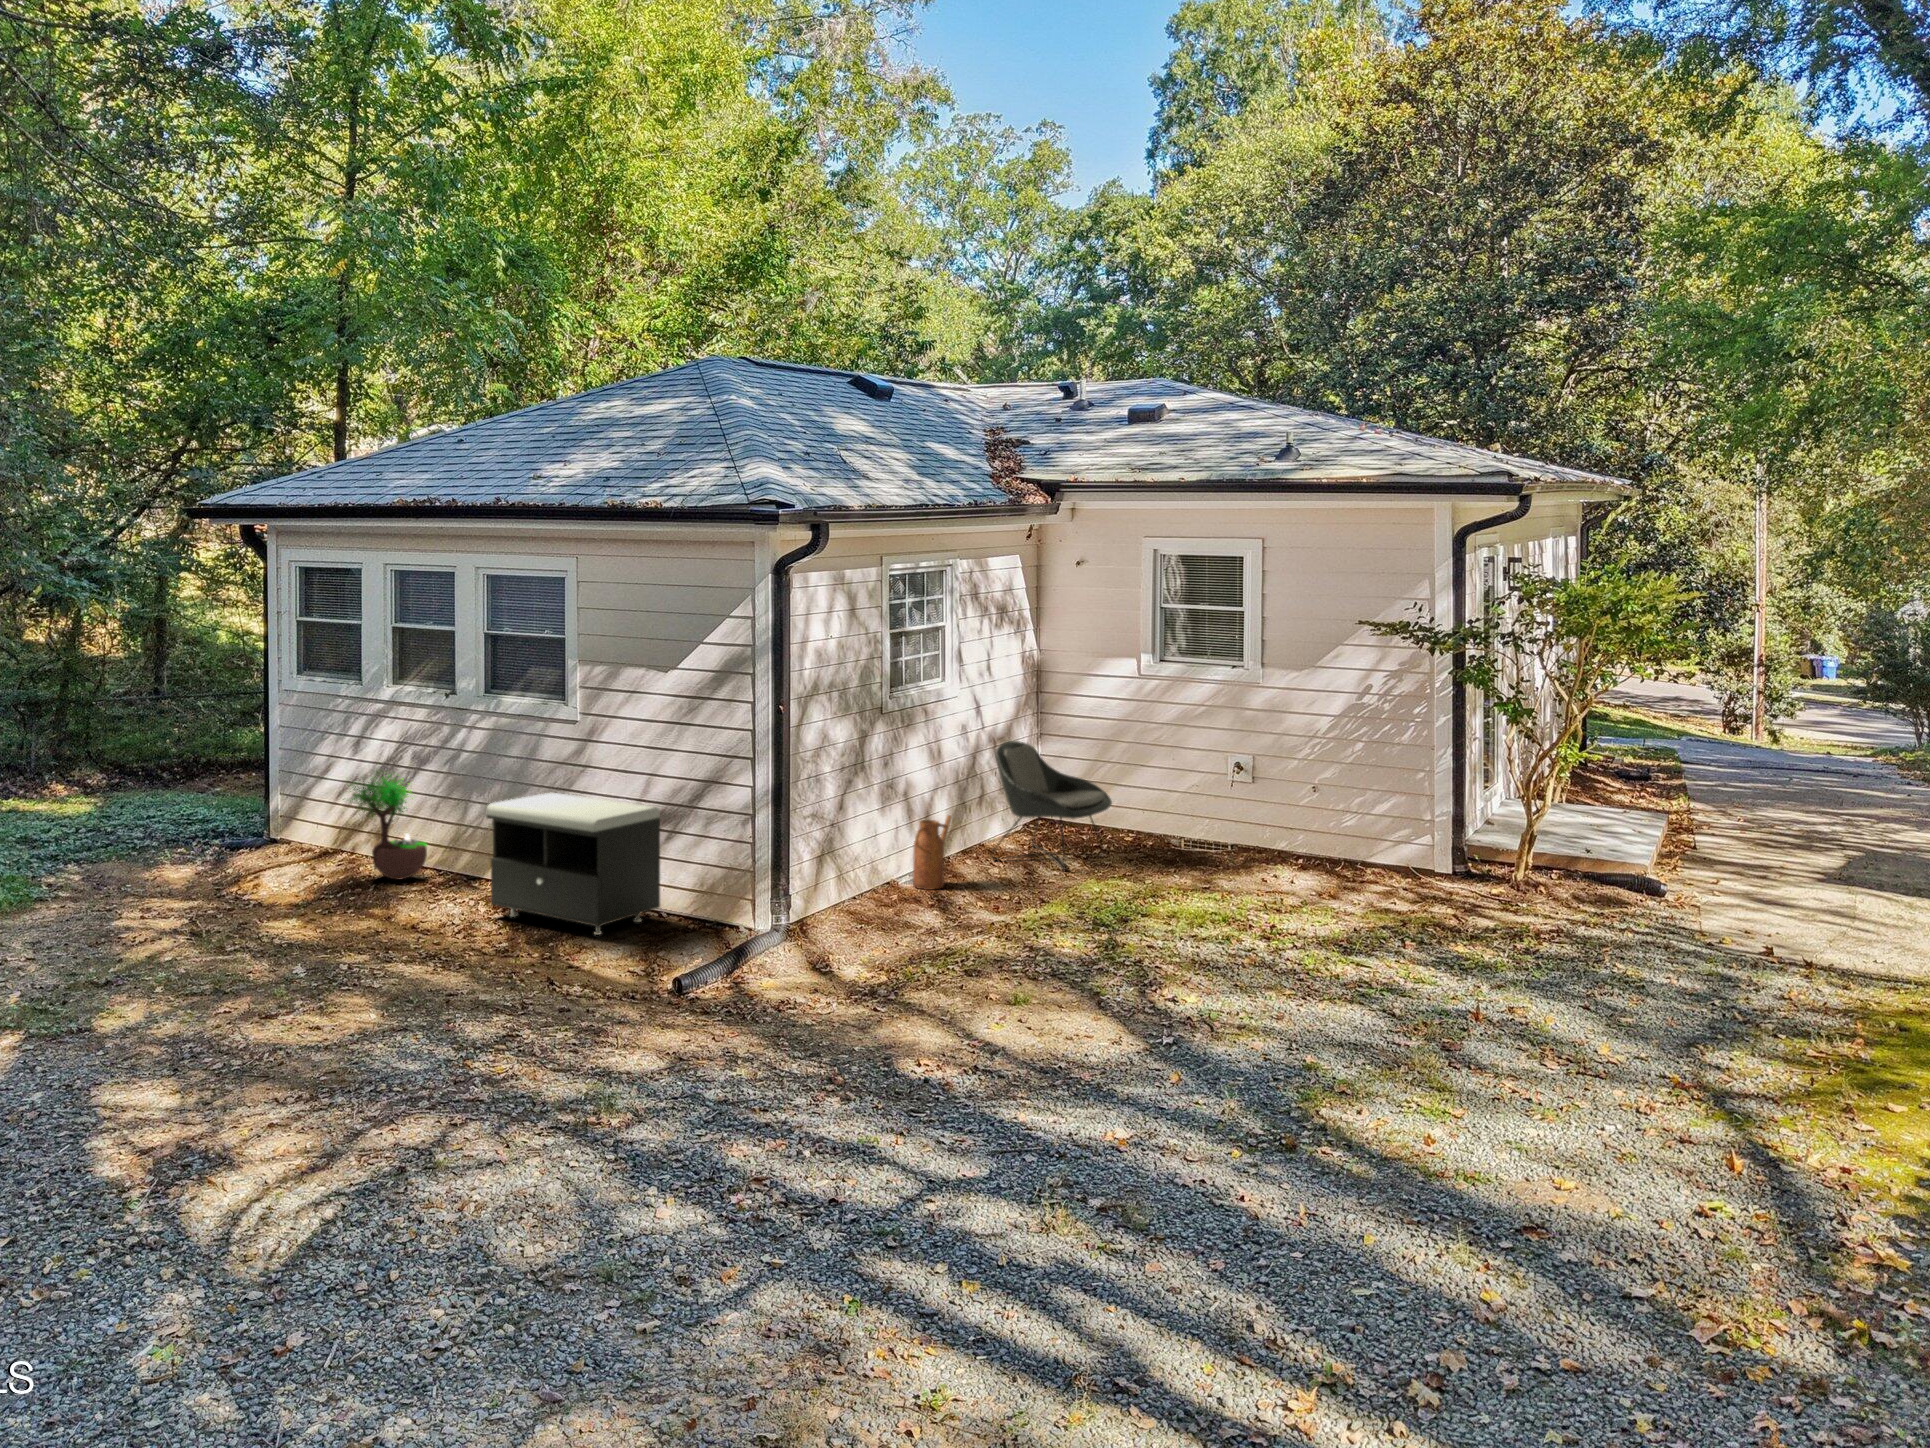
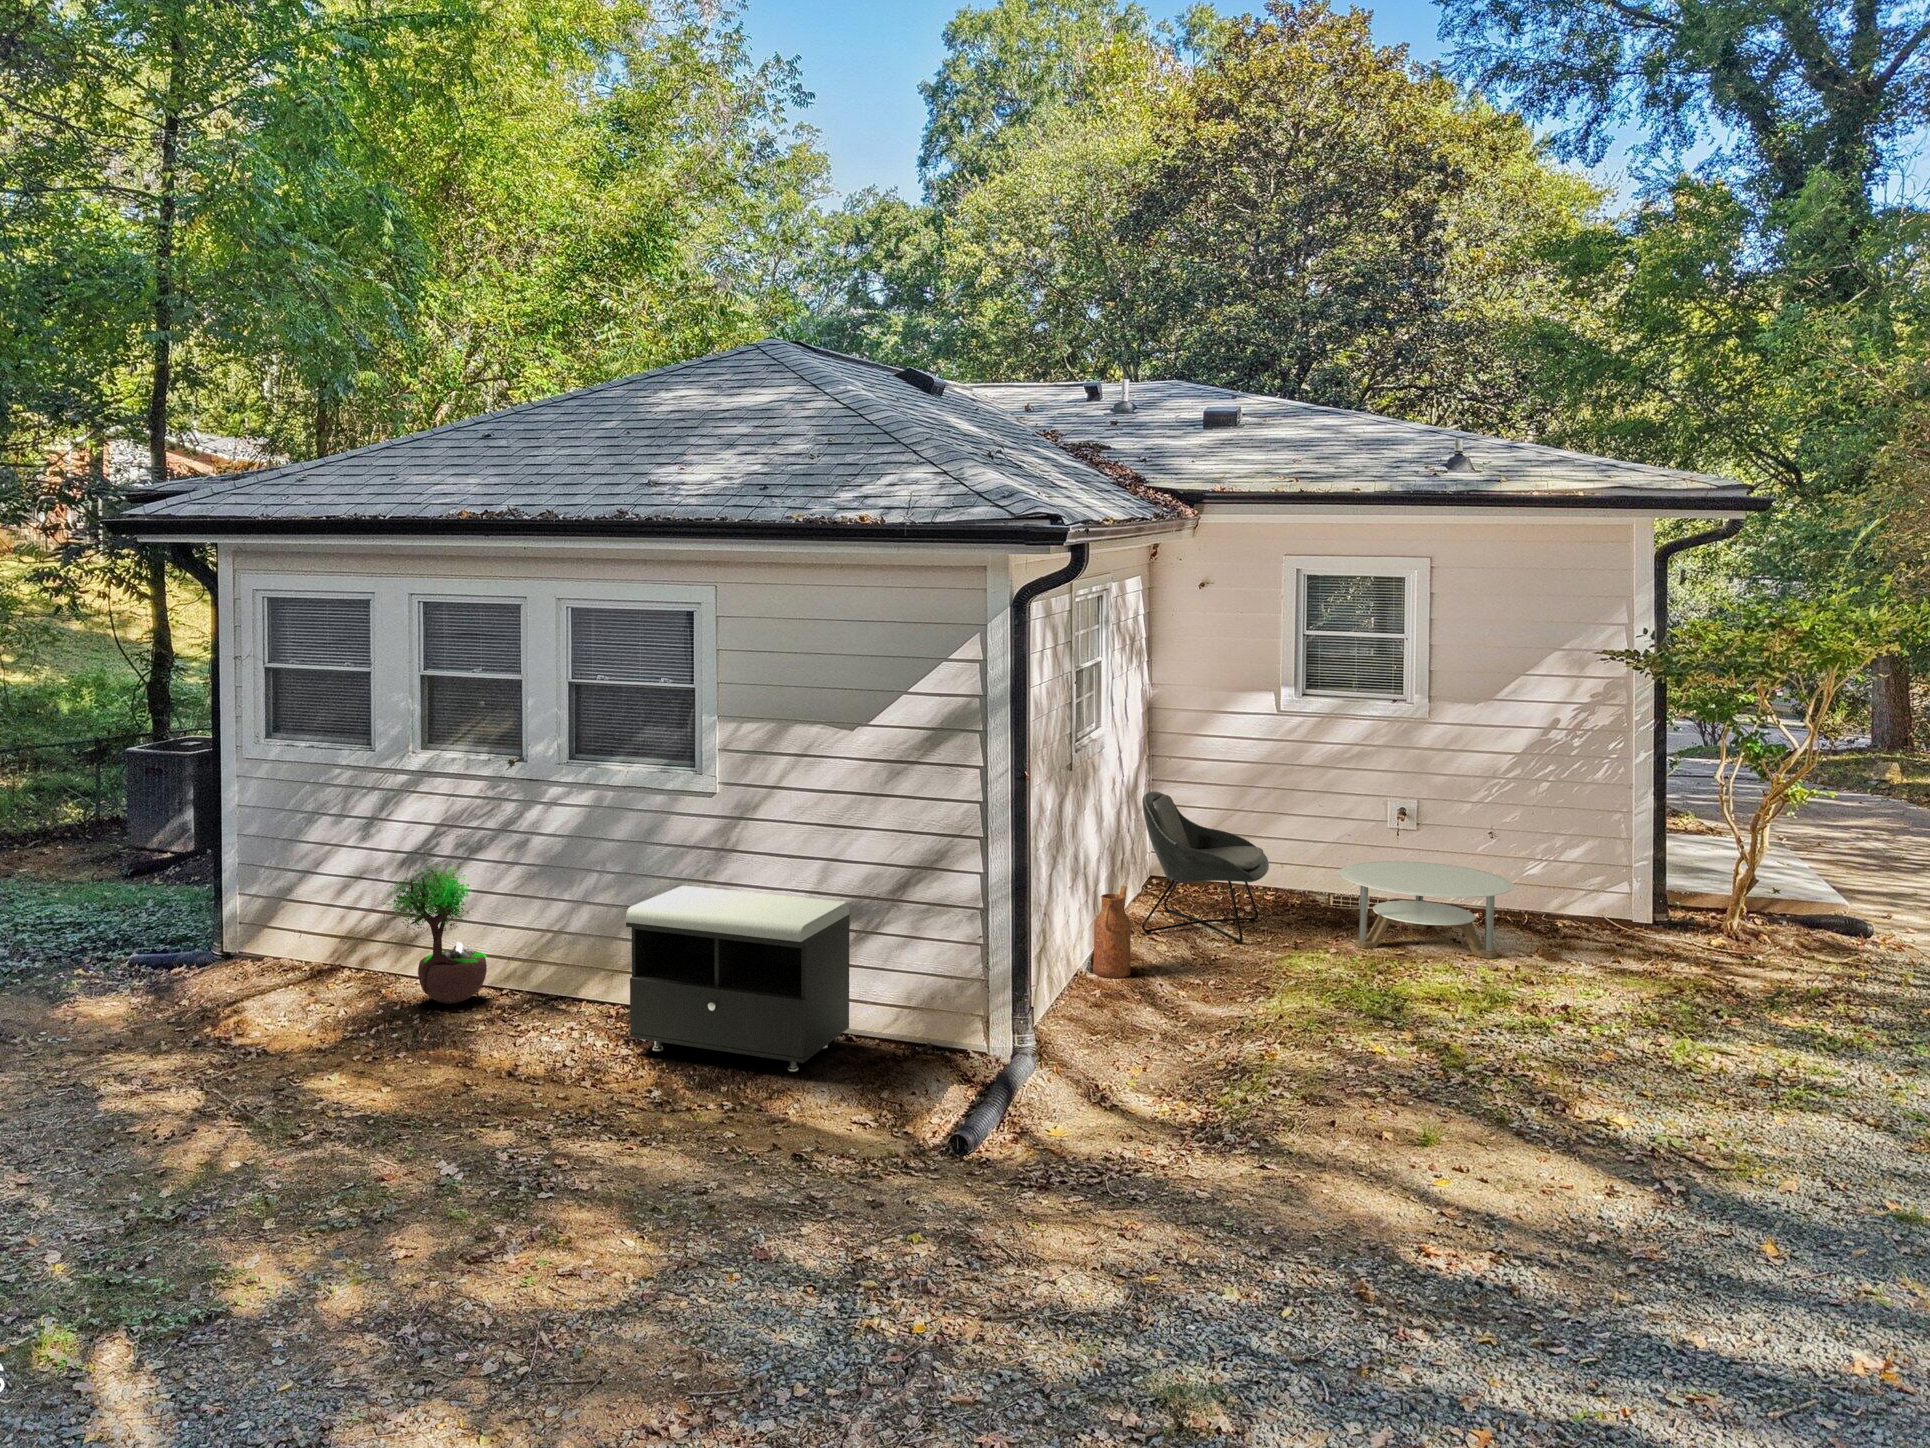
round table: none [1157,809,1304,892] -> present [1339,861,1514,959]

